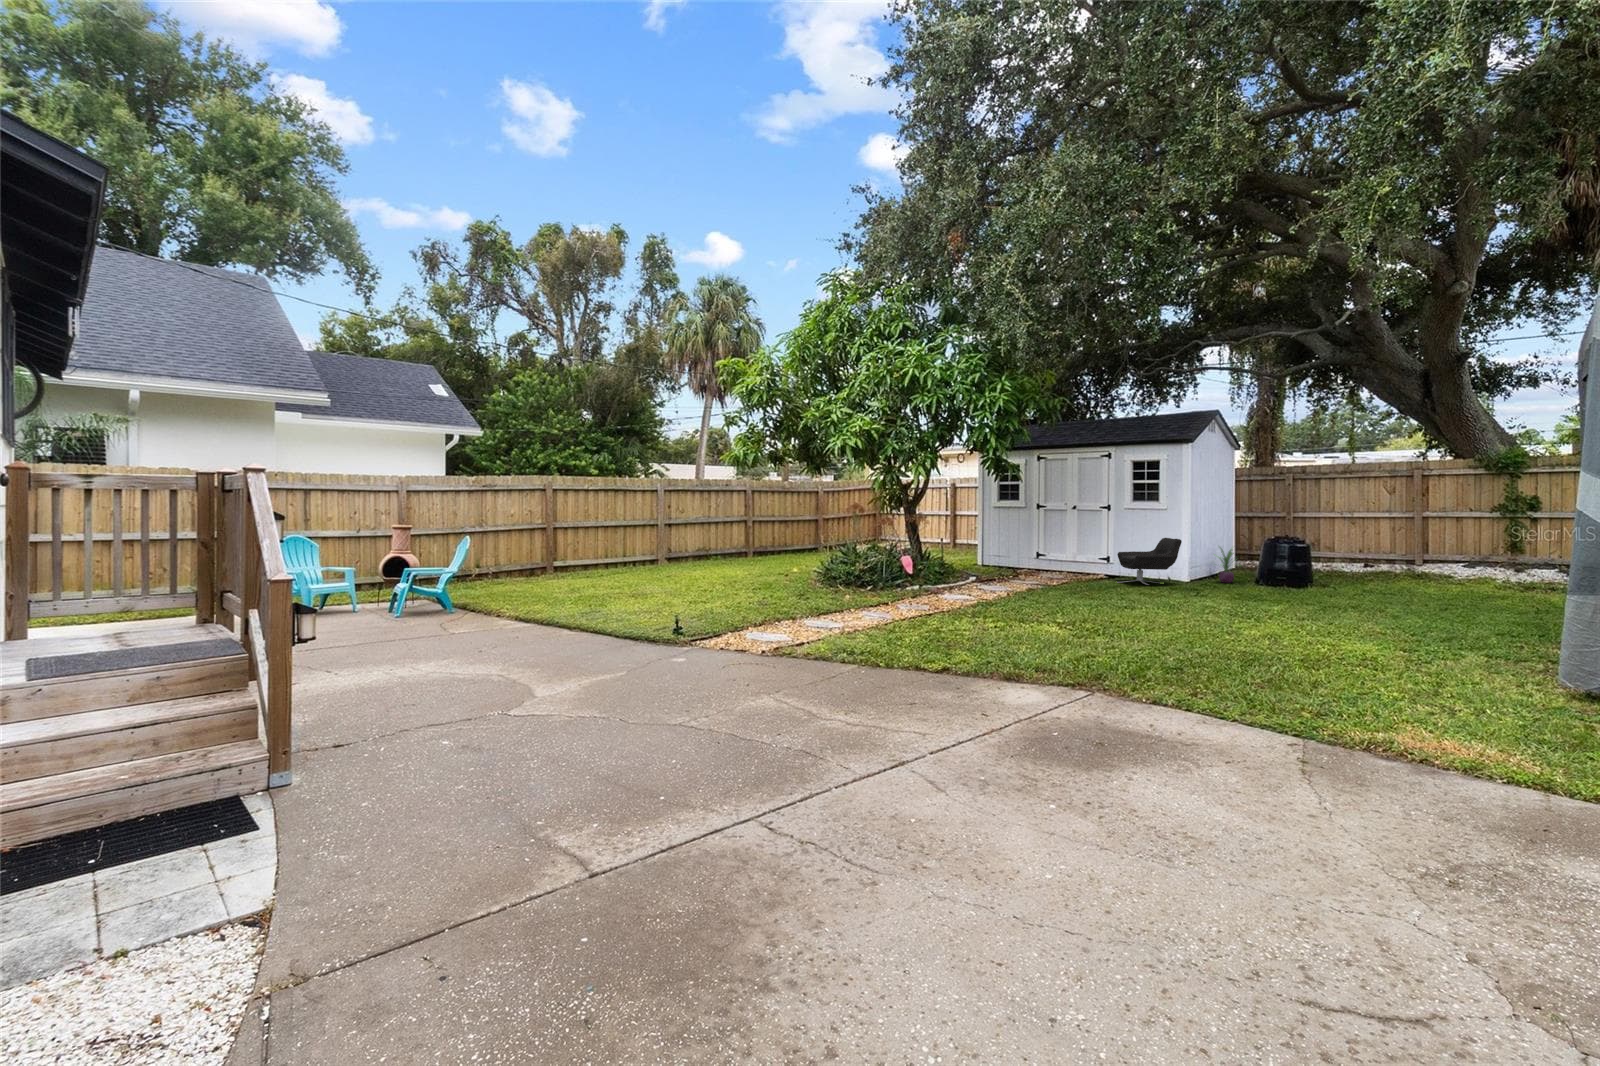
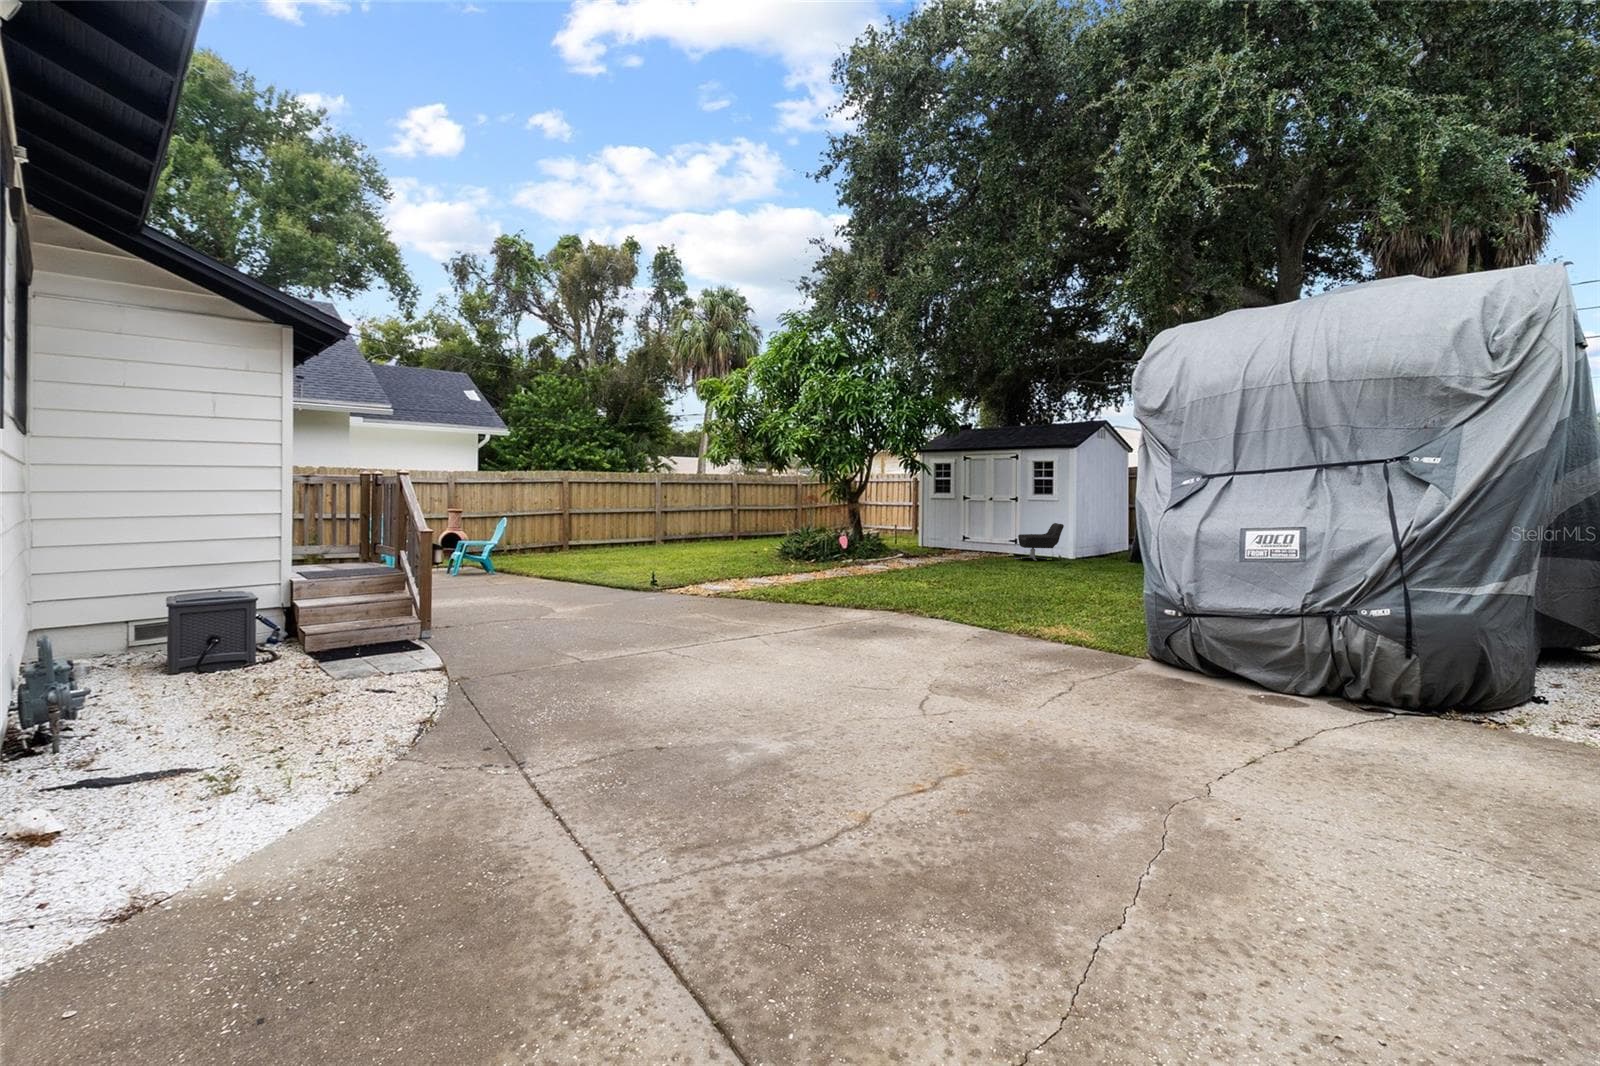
decorative plant: present [1219,548,1241,583] -> none [1083,530,1119,559]

